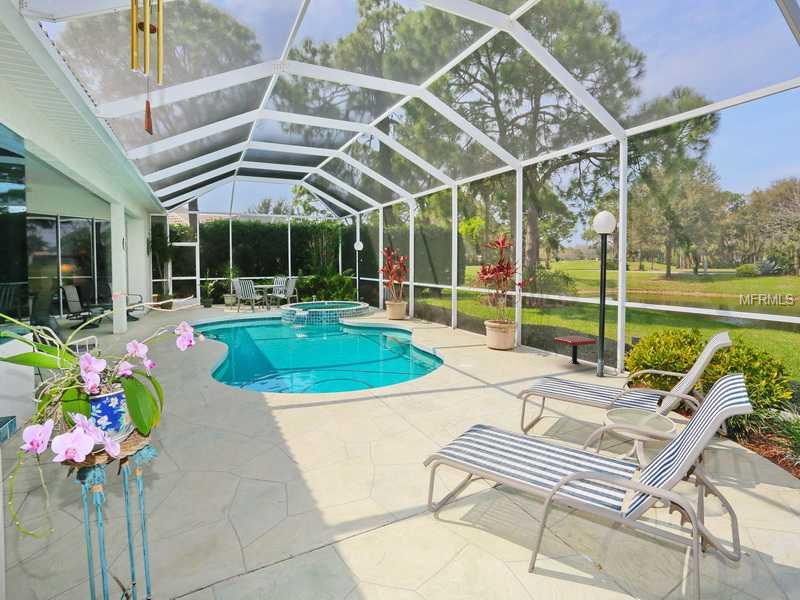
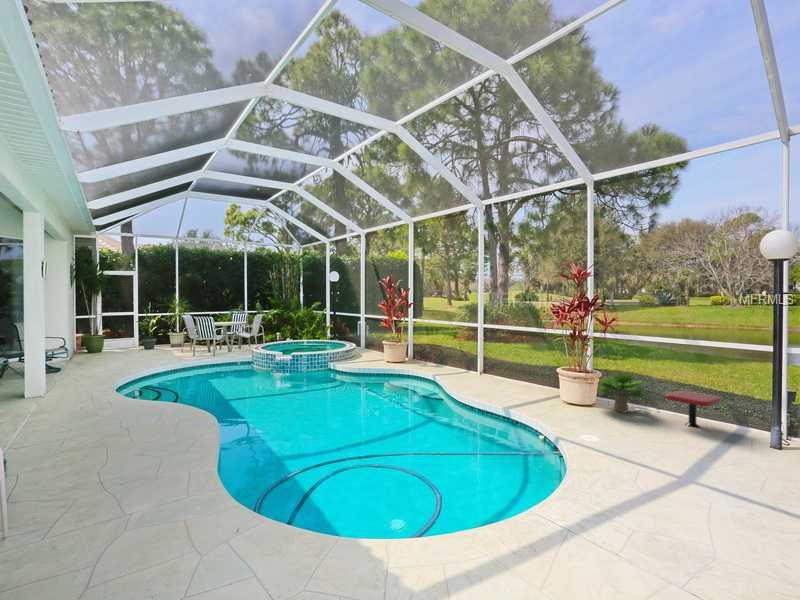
potted plant: none [513,321,553,354] -> present [599,374,644,412]

